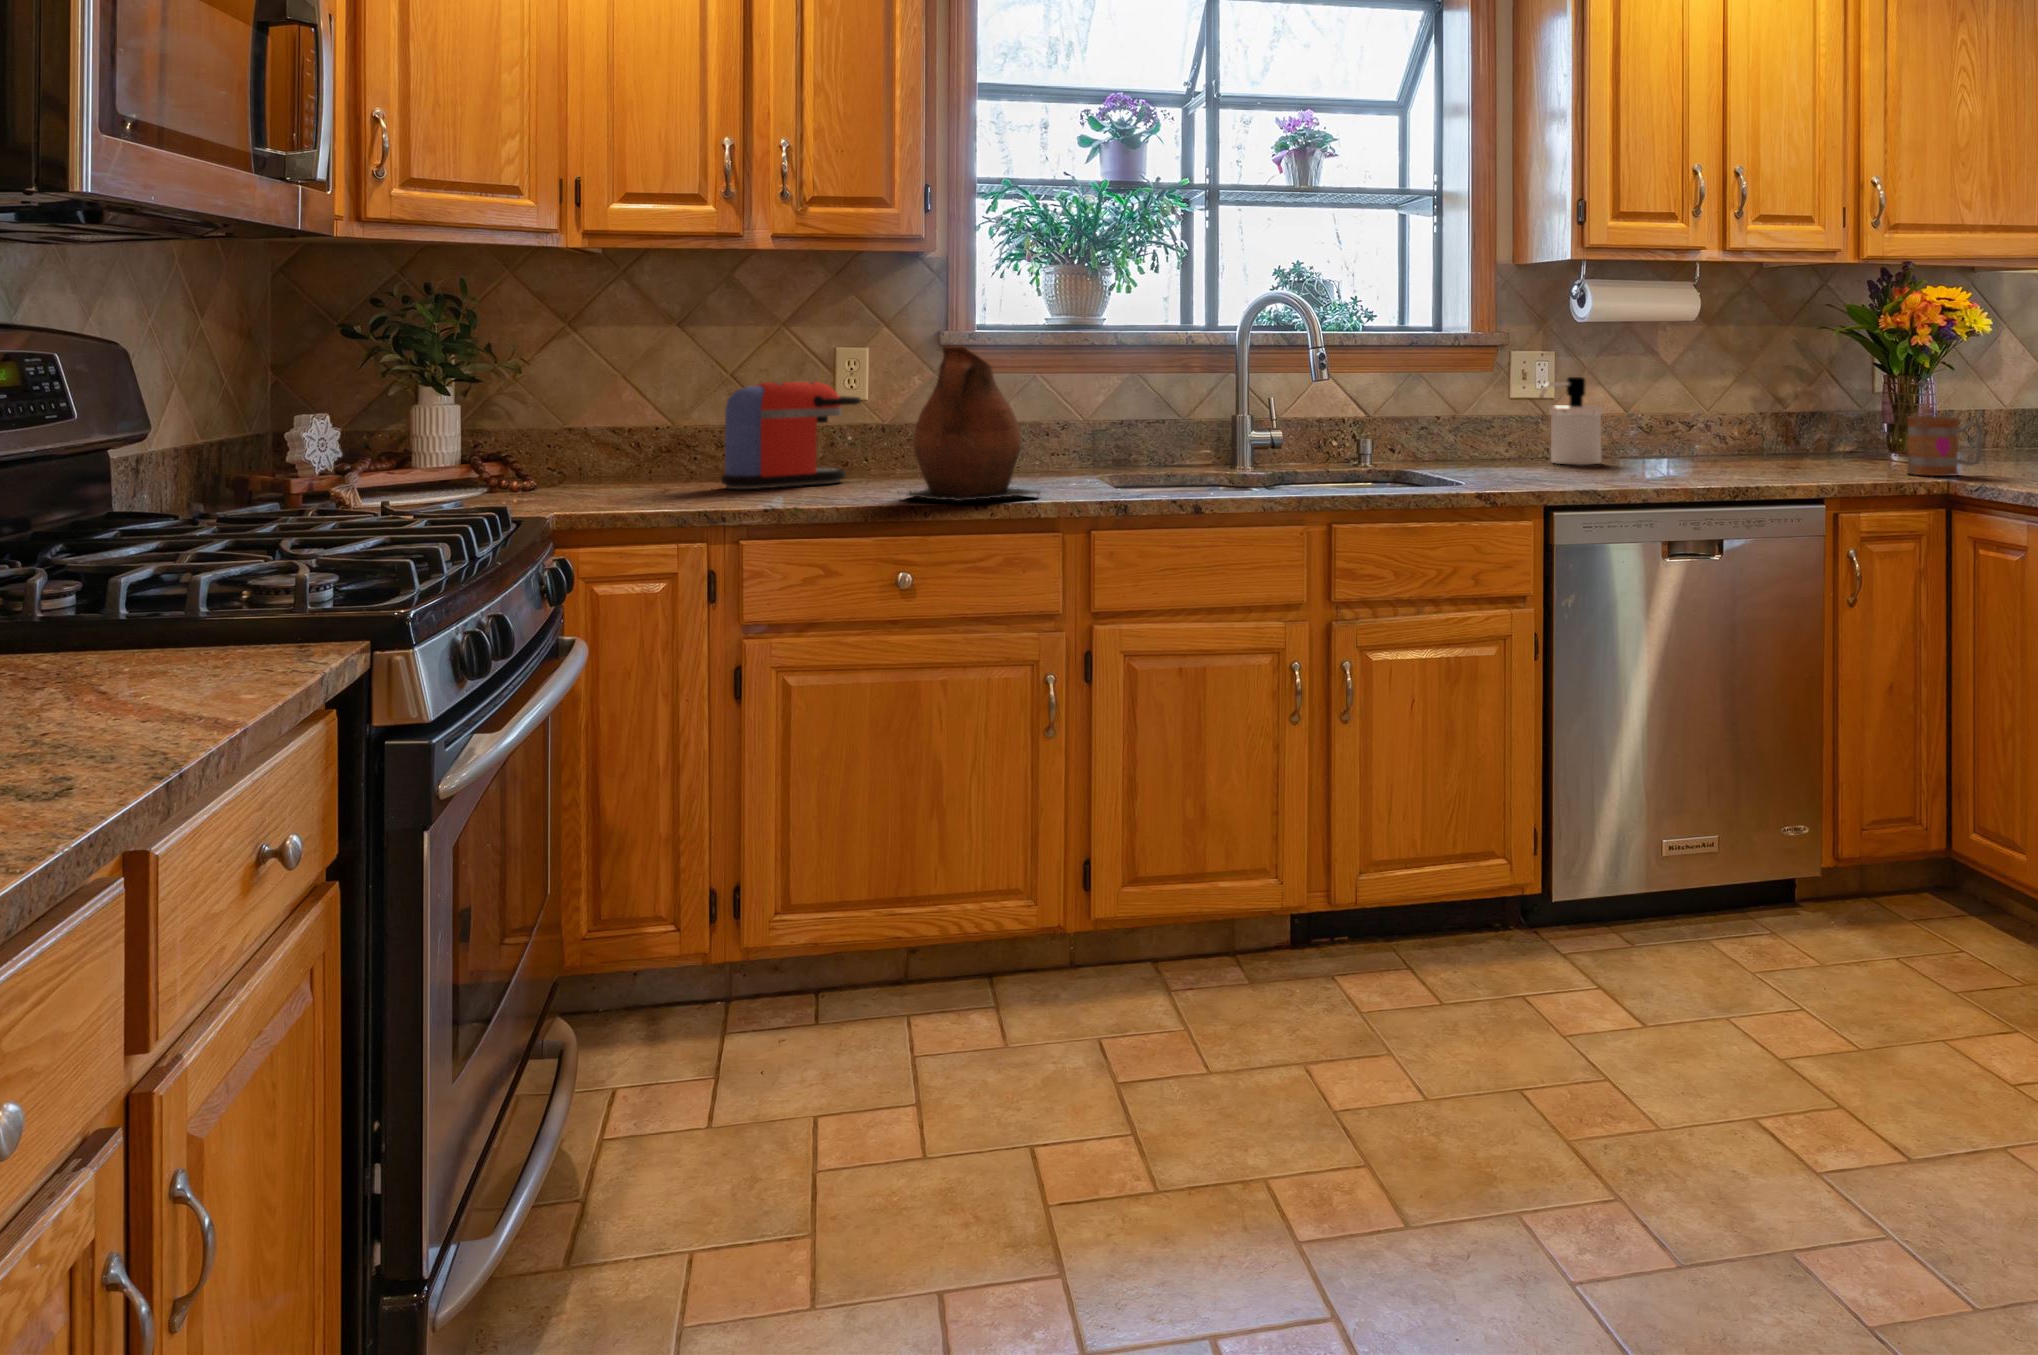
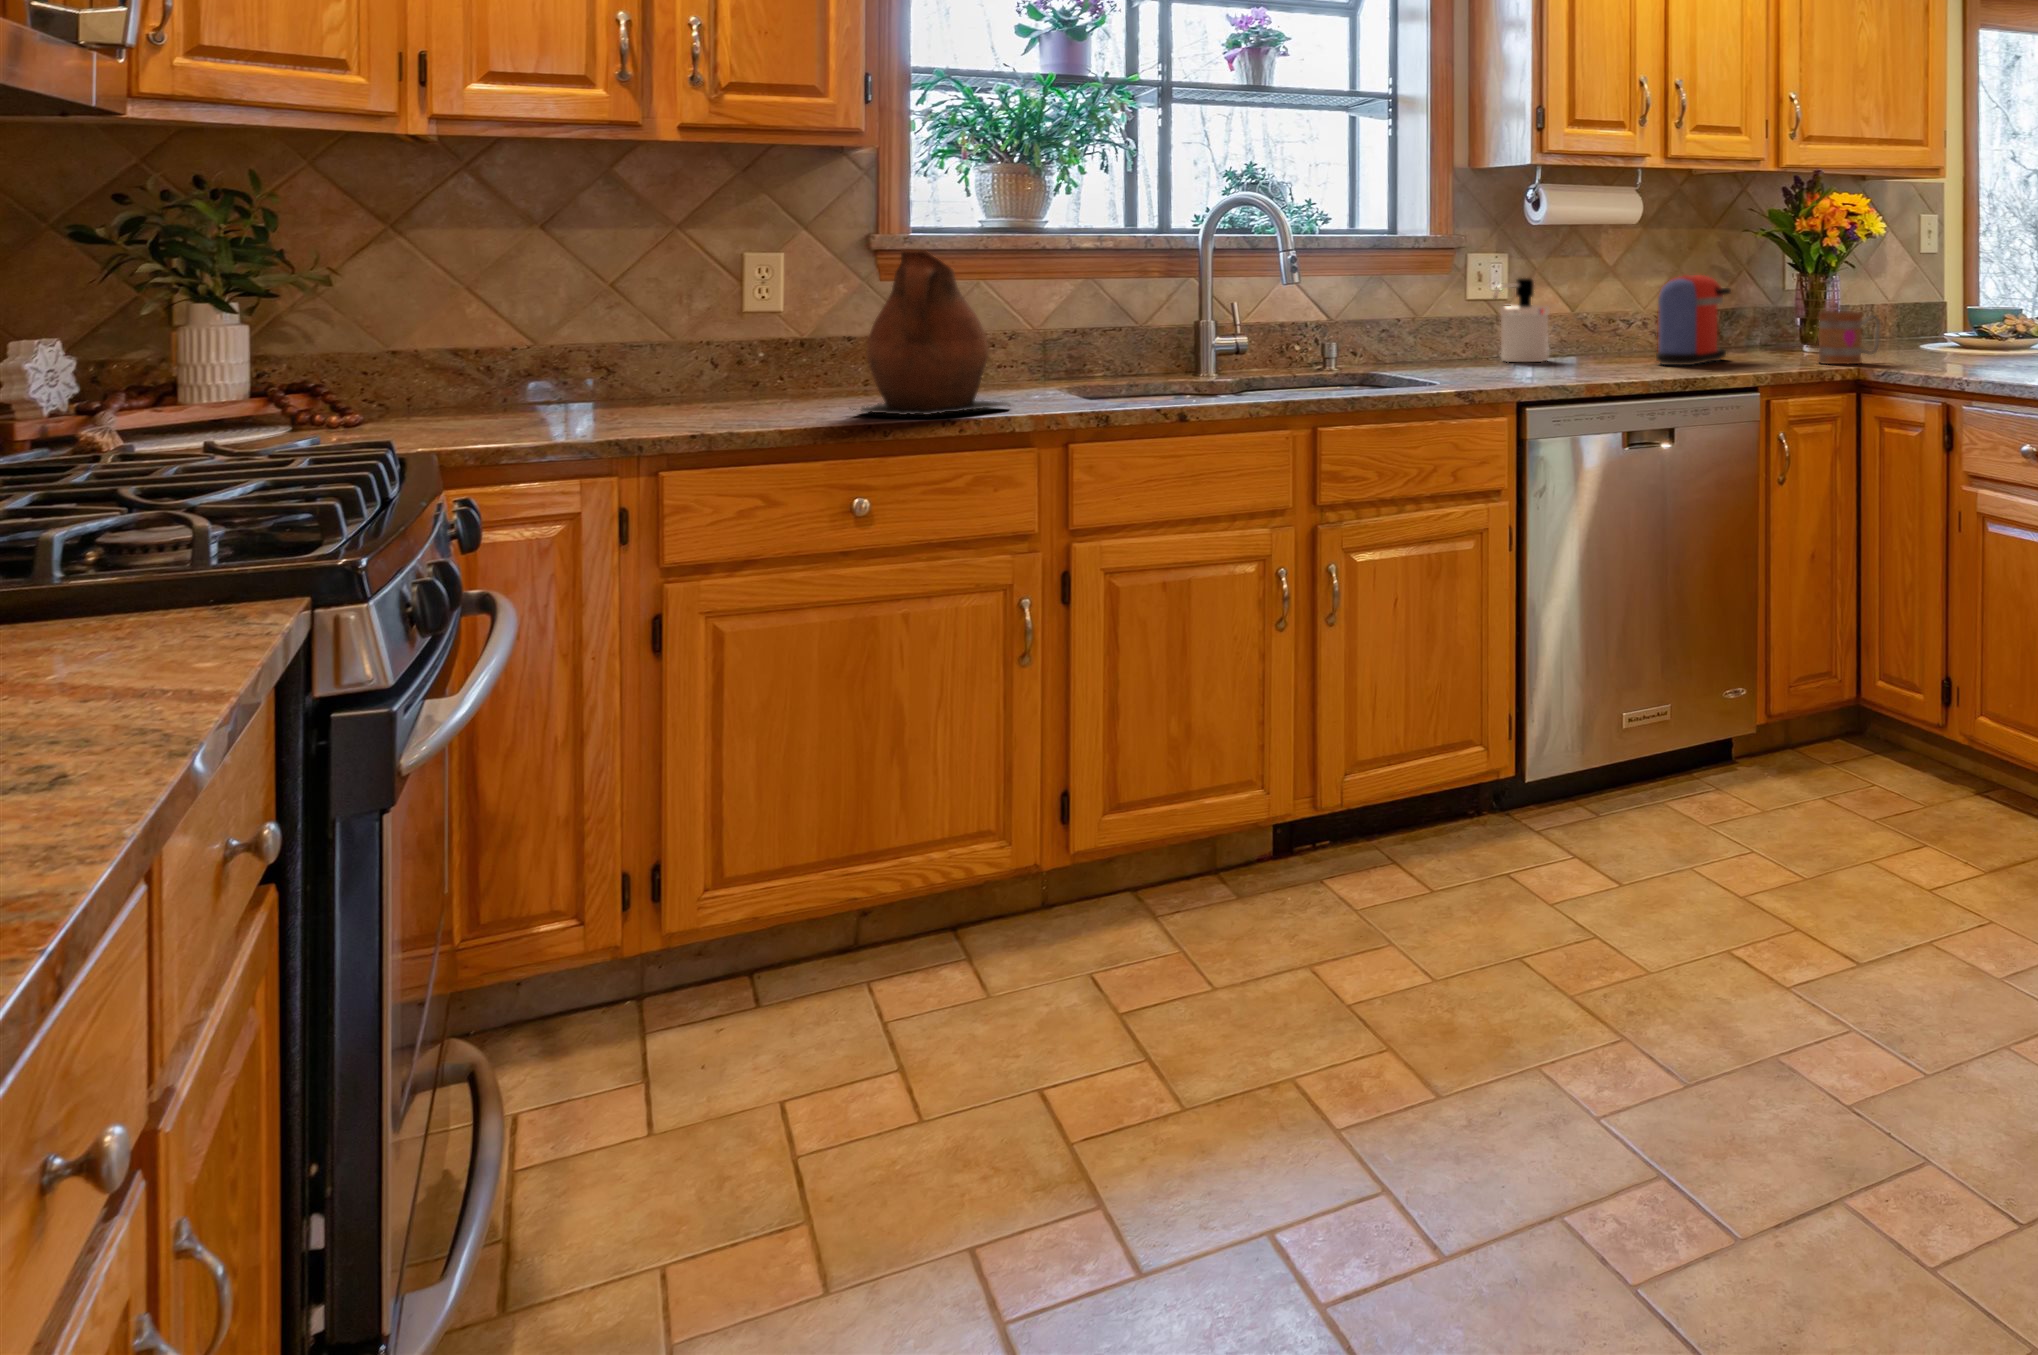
coffee maker: present [721,382,861,489] -> present [1656,275,1731,365]

